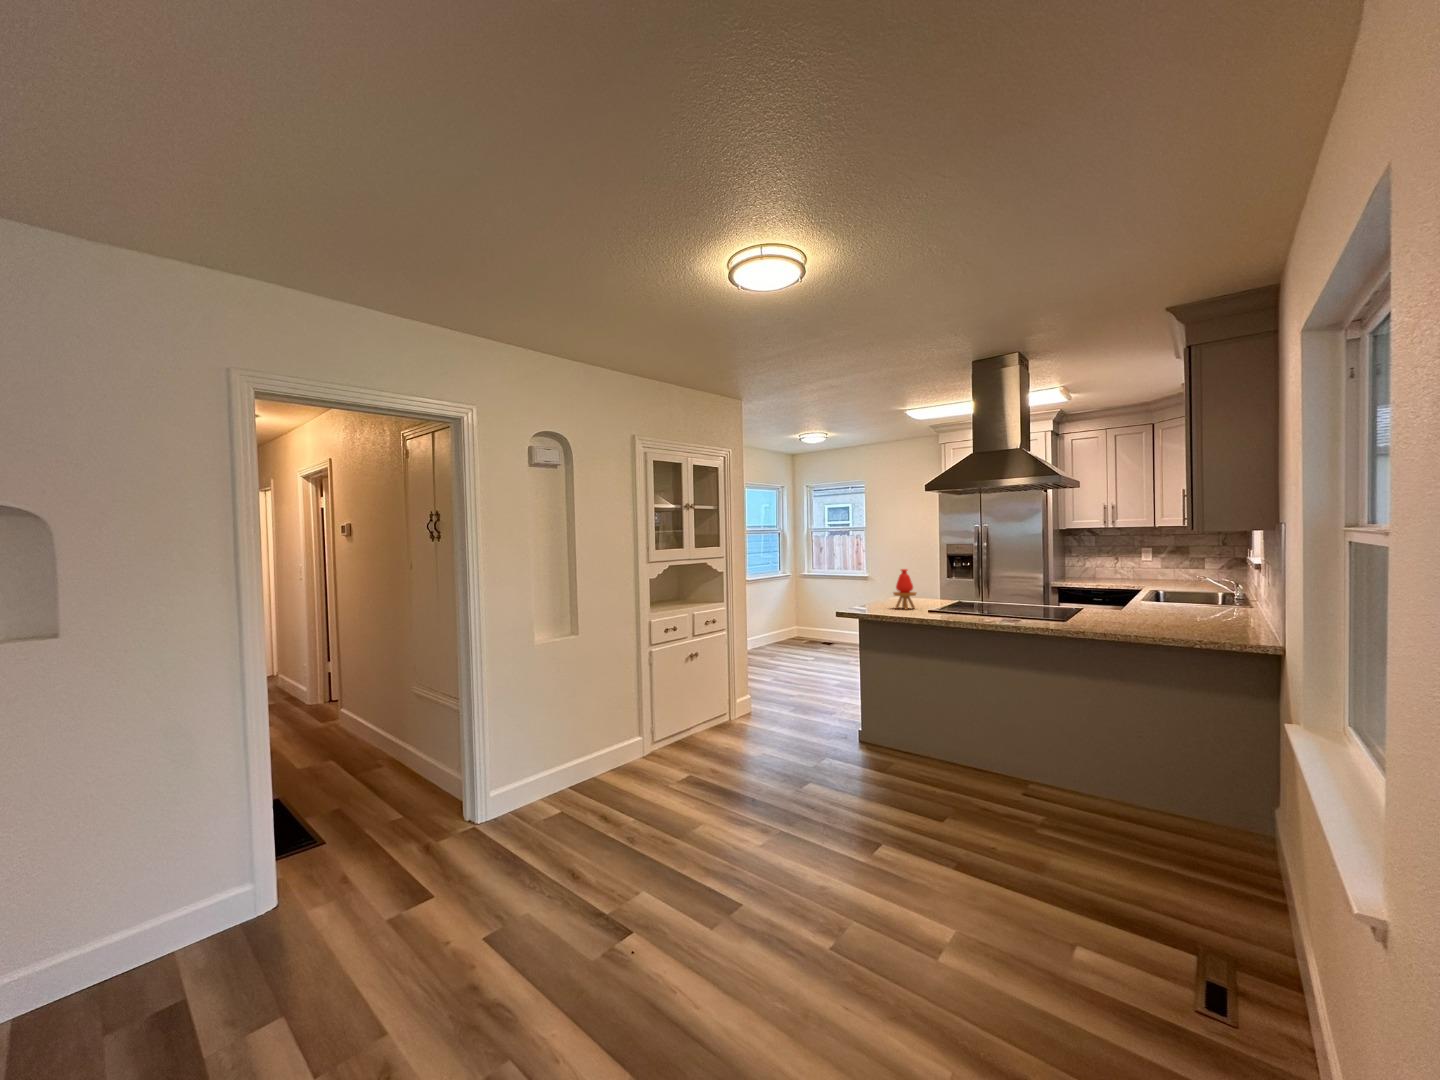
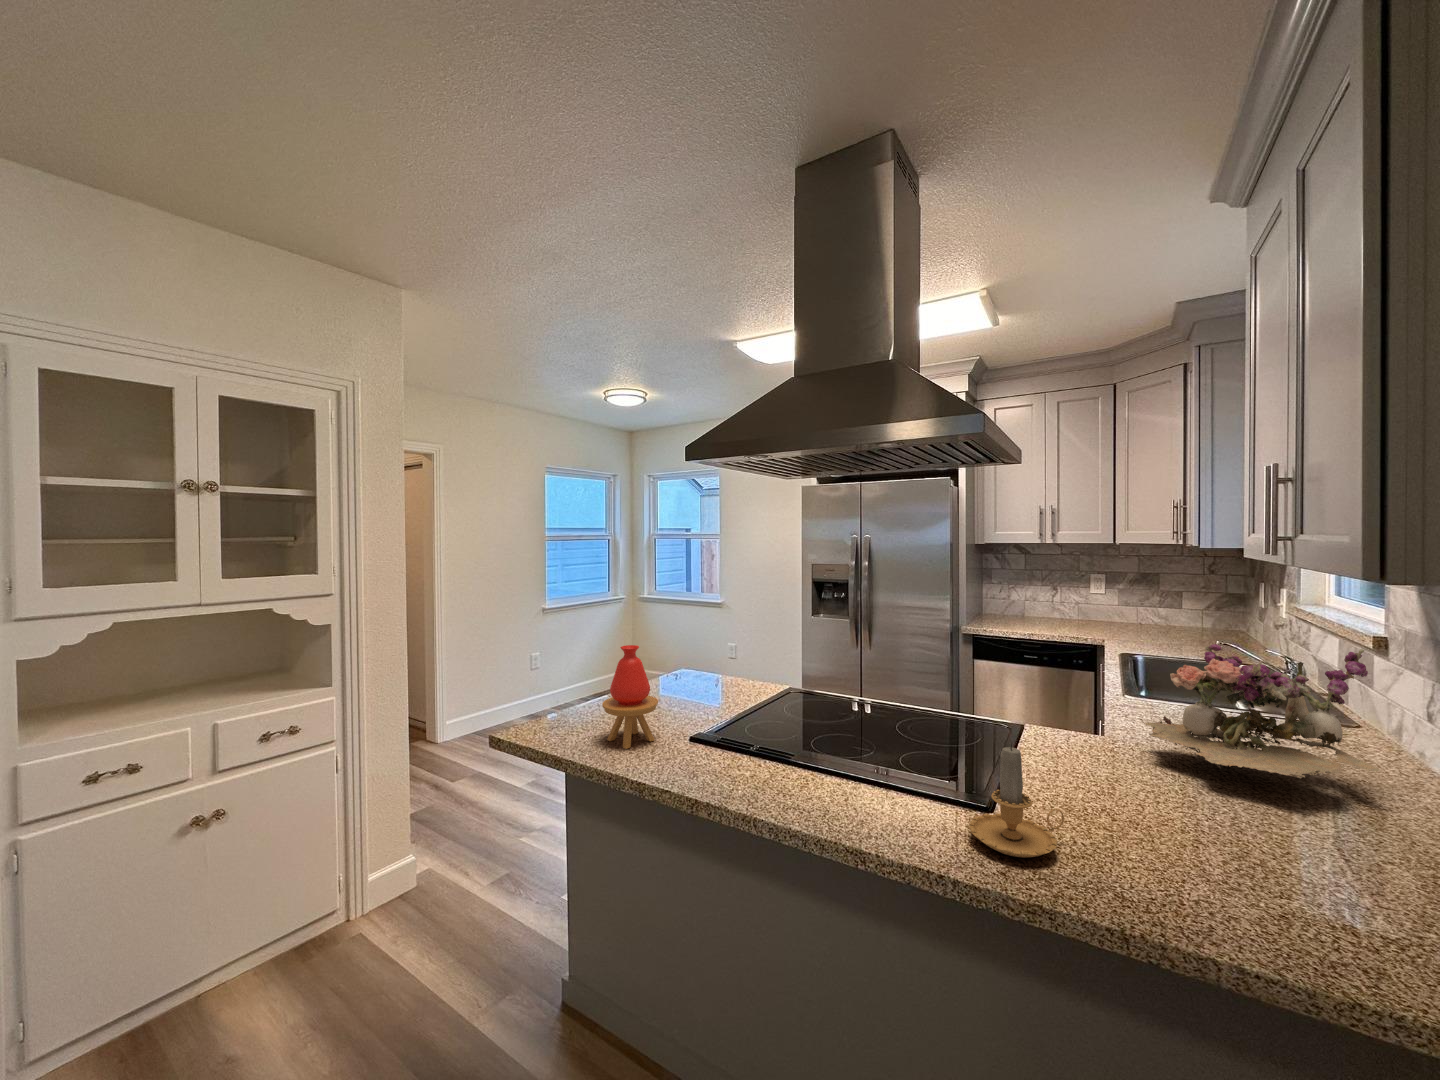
flower arrangement: none [1134,559,1218,612] -> present [1145,644,1379,779]
candle: none [1056,586,1089,620] -> present [969,744,1064,857]

